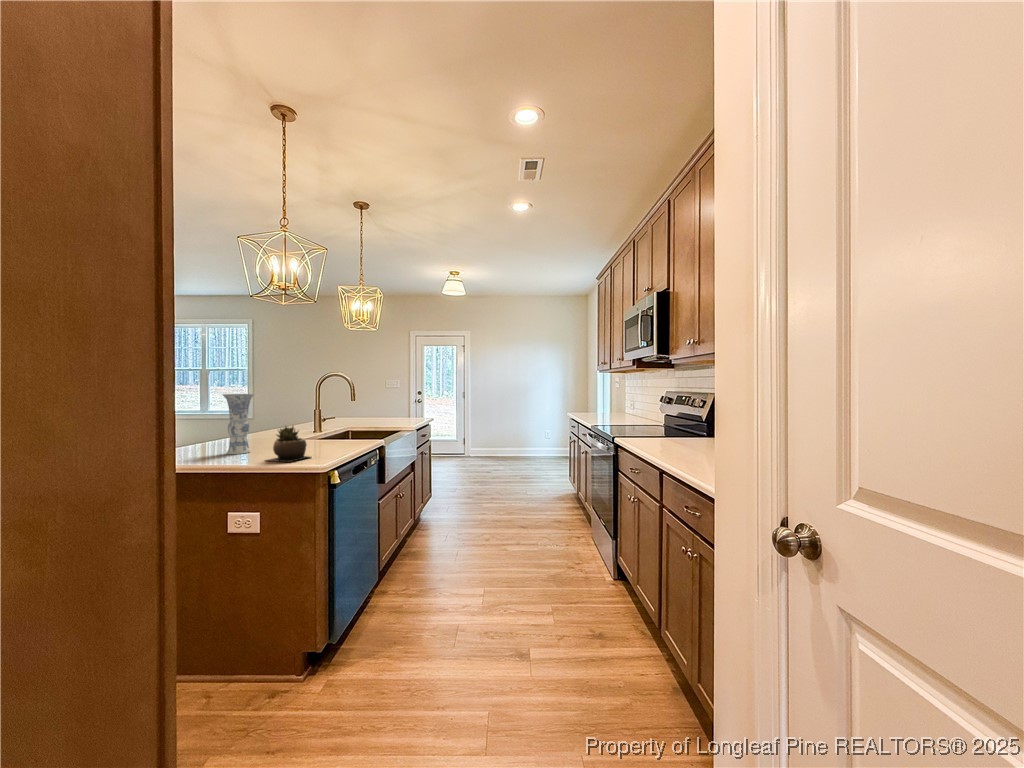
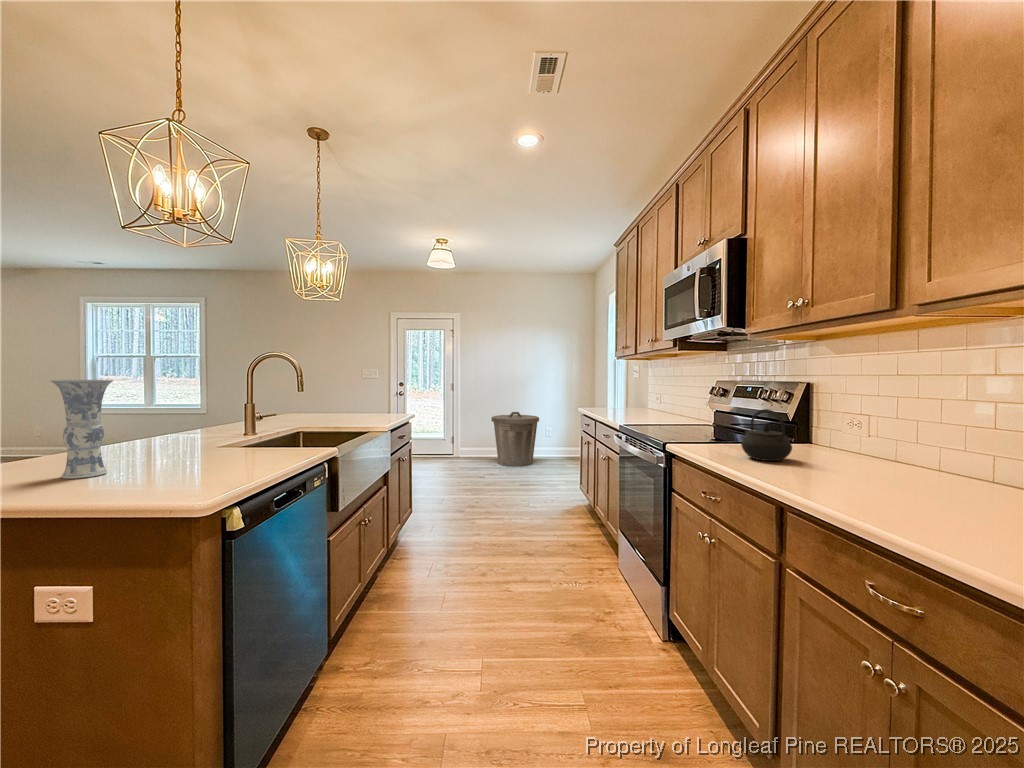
kettle: none [658,412,690,447] -> present [741,409,792,461]
trash can: none [497,416,538,463] -> present [491,412,539,467]
succulent plant: present [267,426,309,462] -> none [106,431,201,497]

